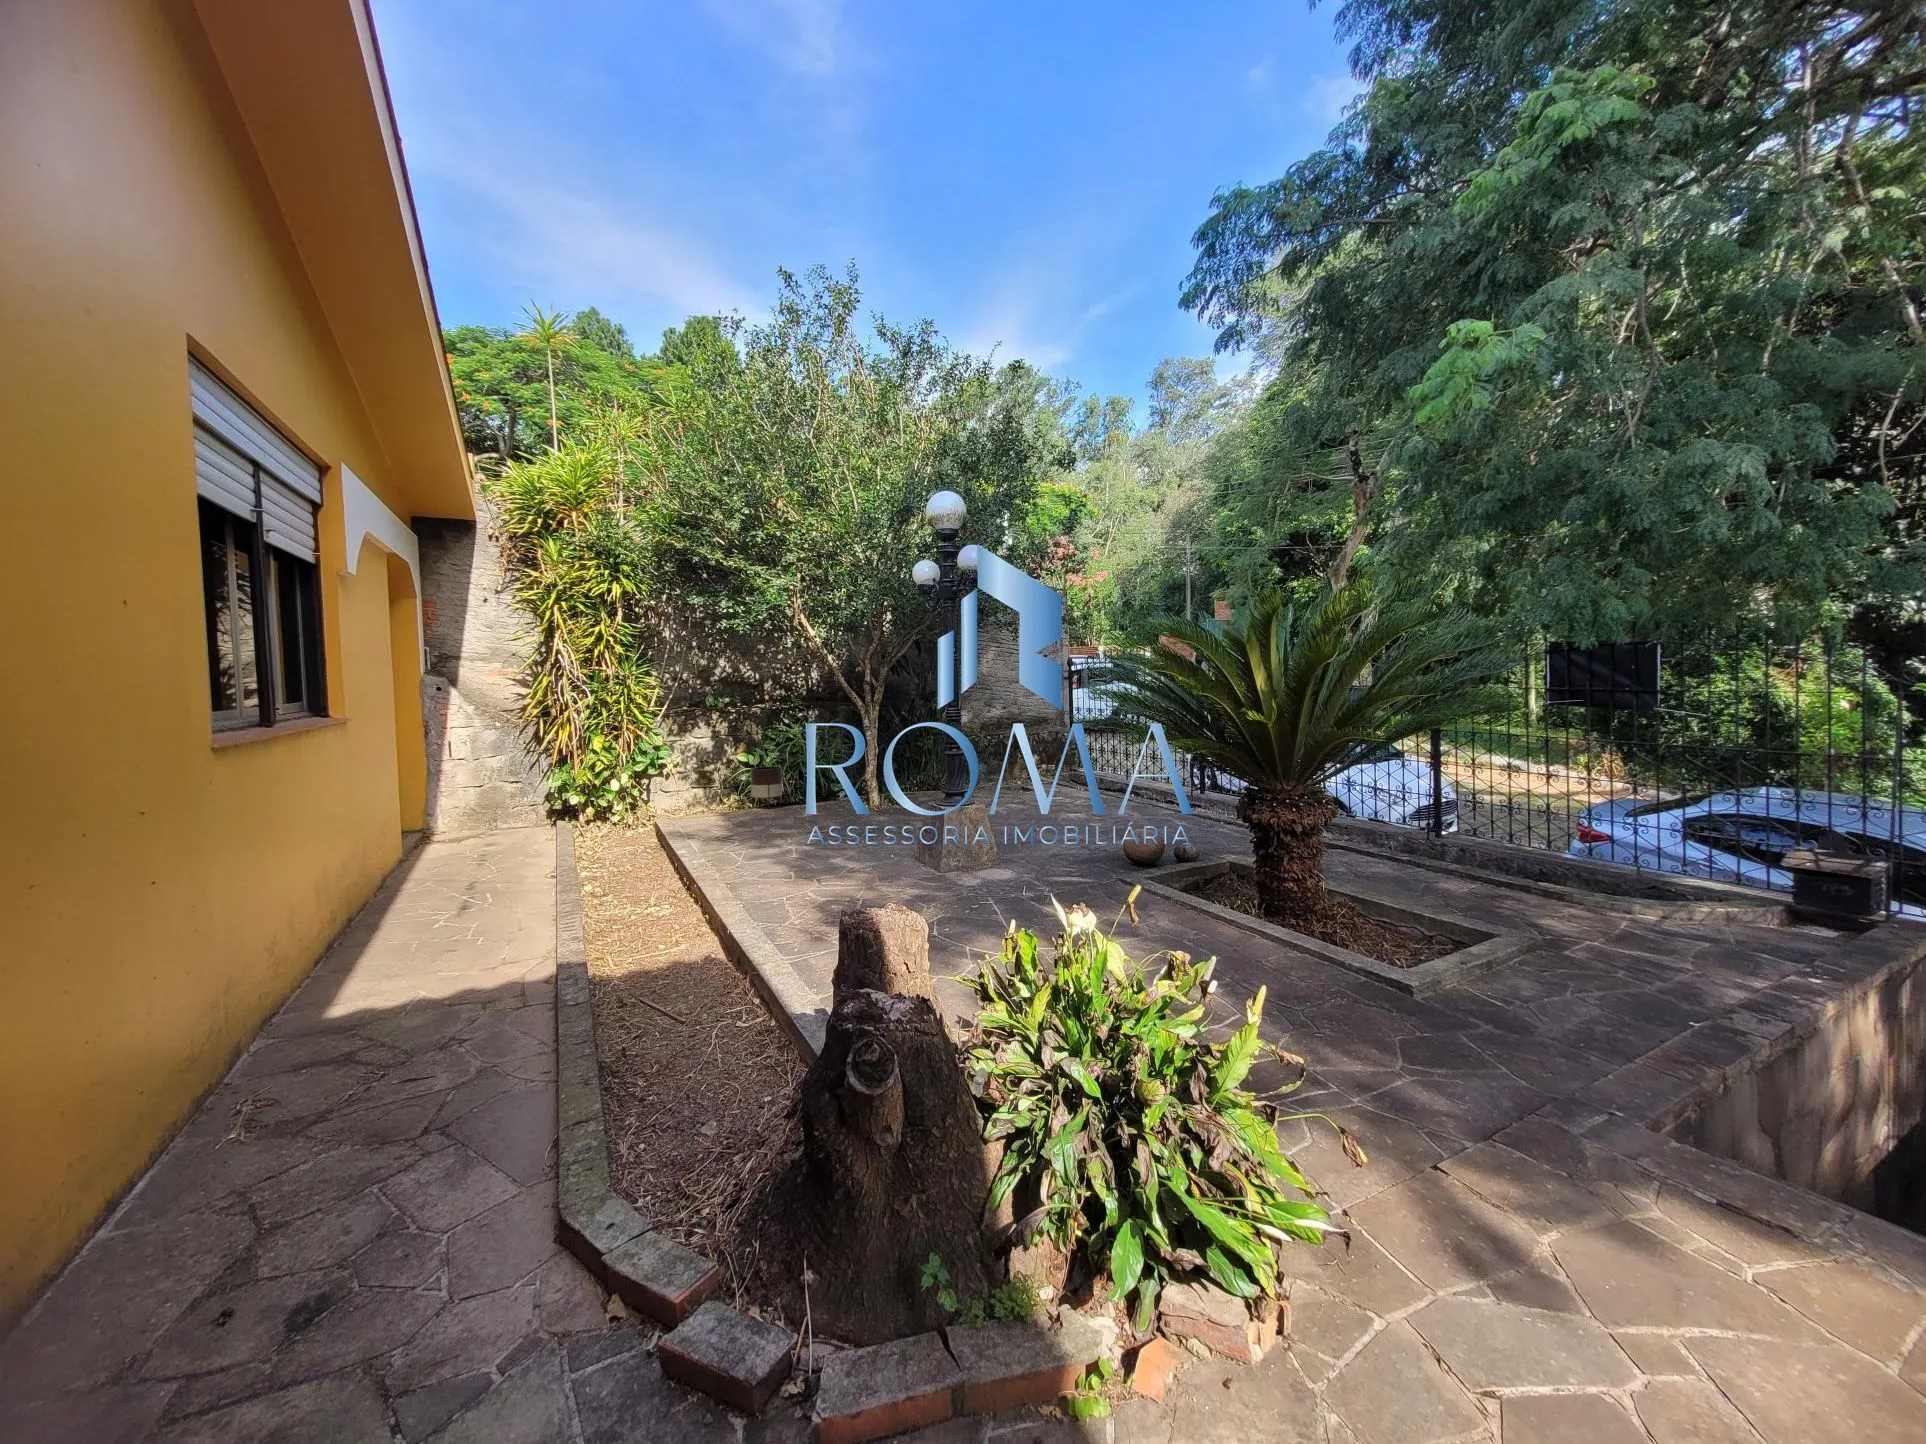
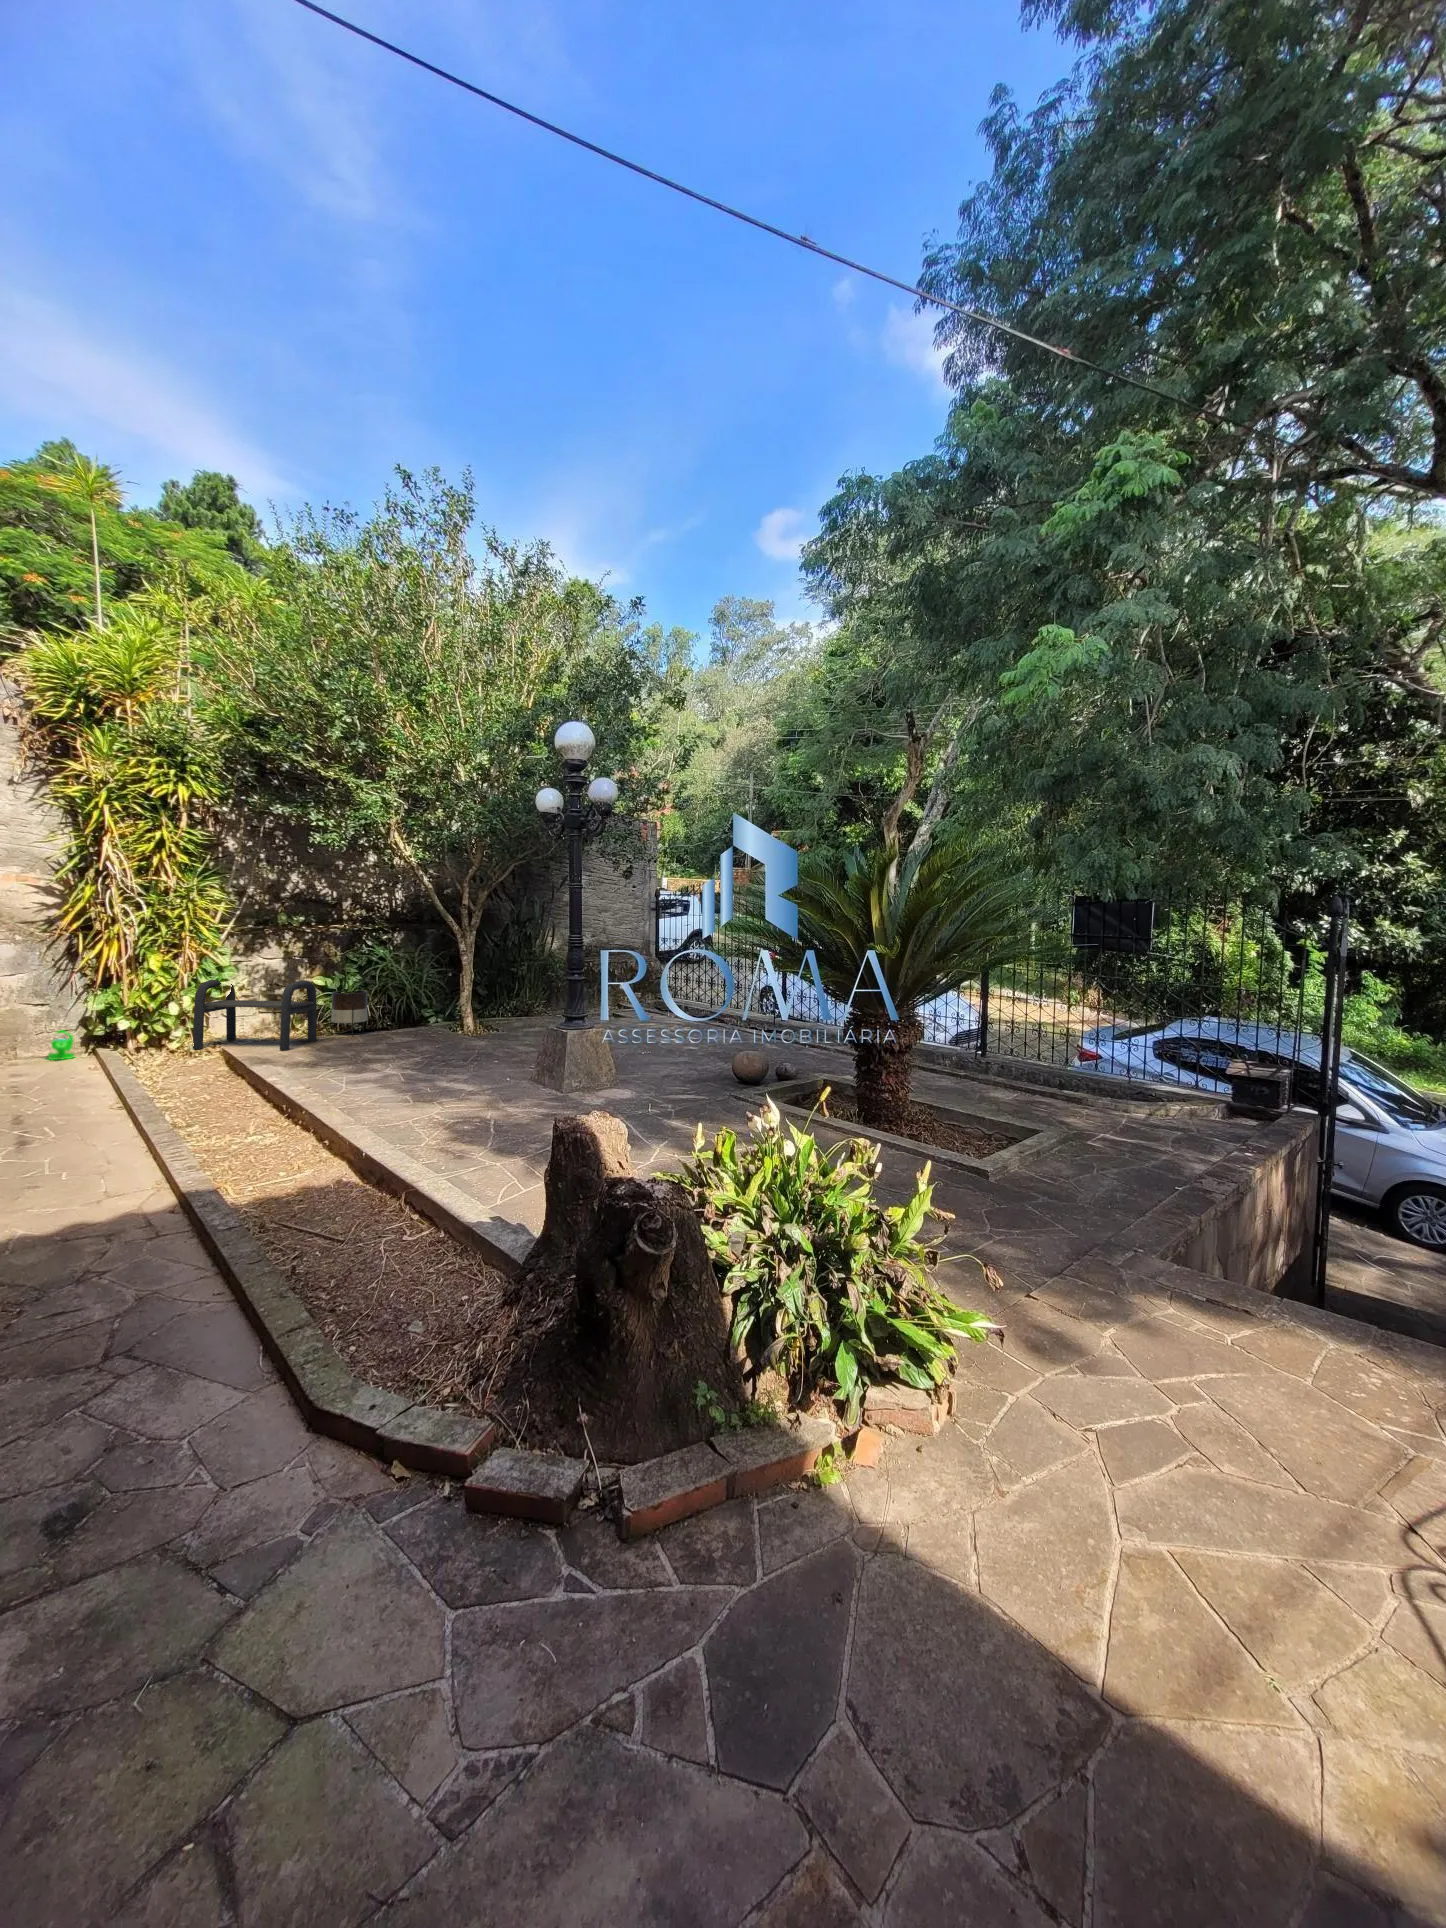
bench: none [634,757,737,824] -> present [193,980,317,1051]
watering can: none [520,804,543,831] -> present [48,1030,74,1060]

